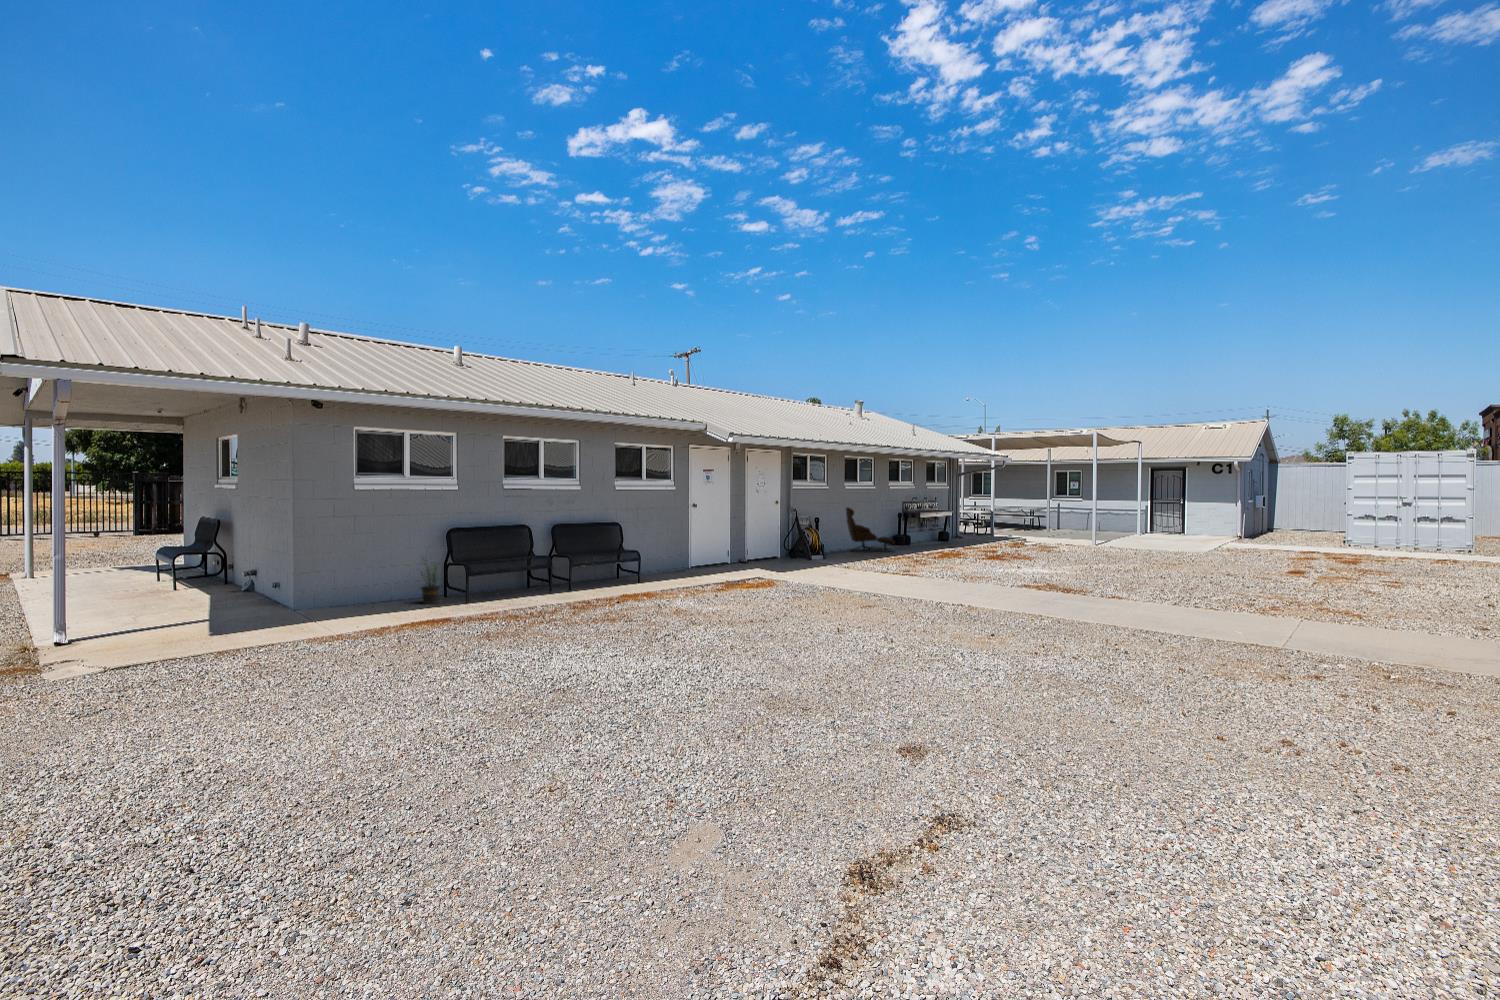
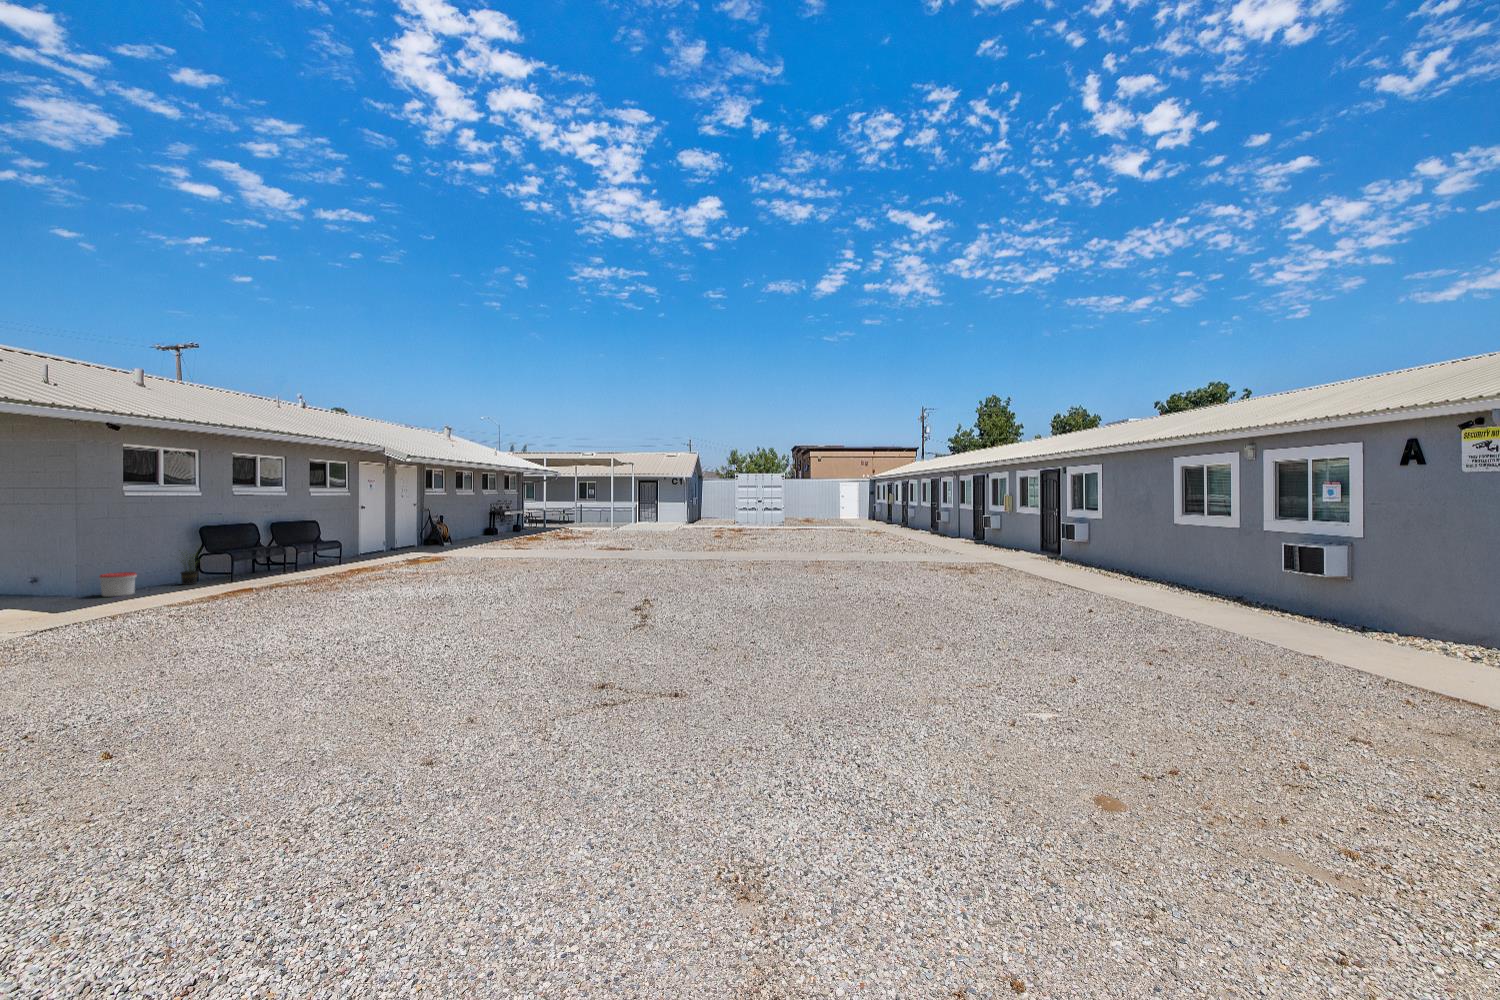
lounge chair: present [846,507,895,551] -> none [458,508,496,539]
bucket: none [319,585,358,615] -> present [99,572,137,596]

